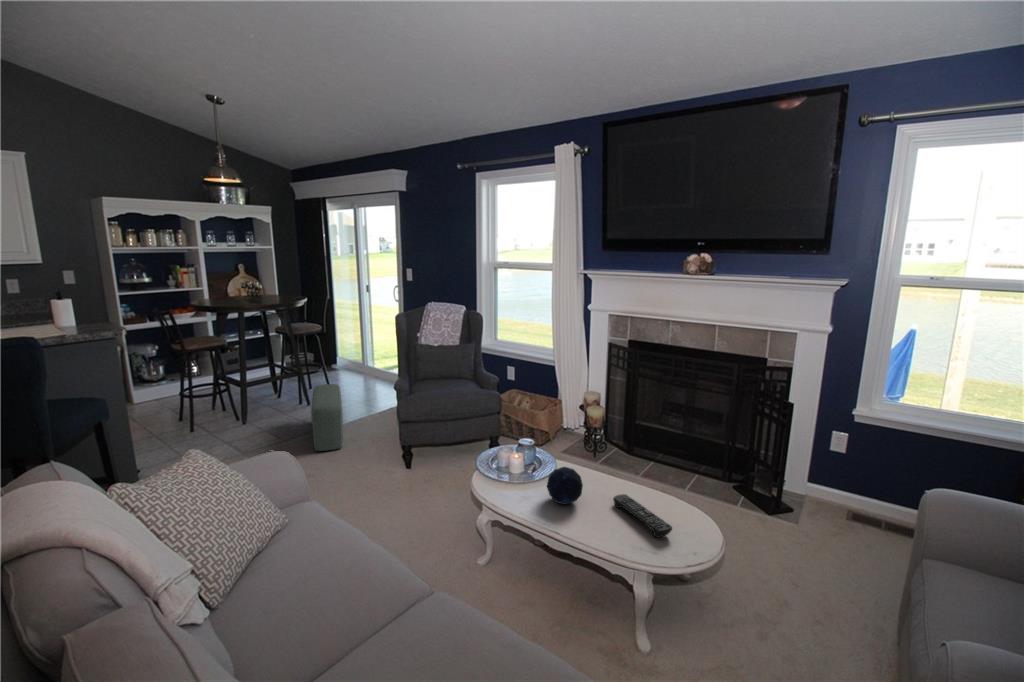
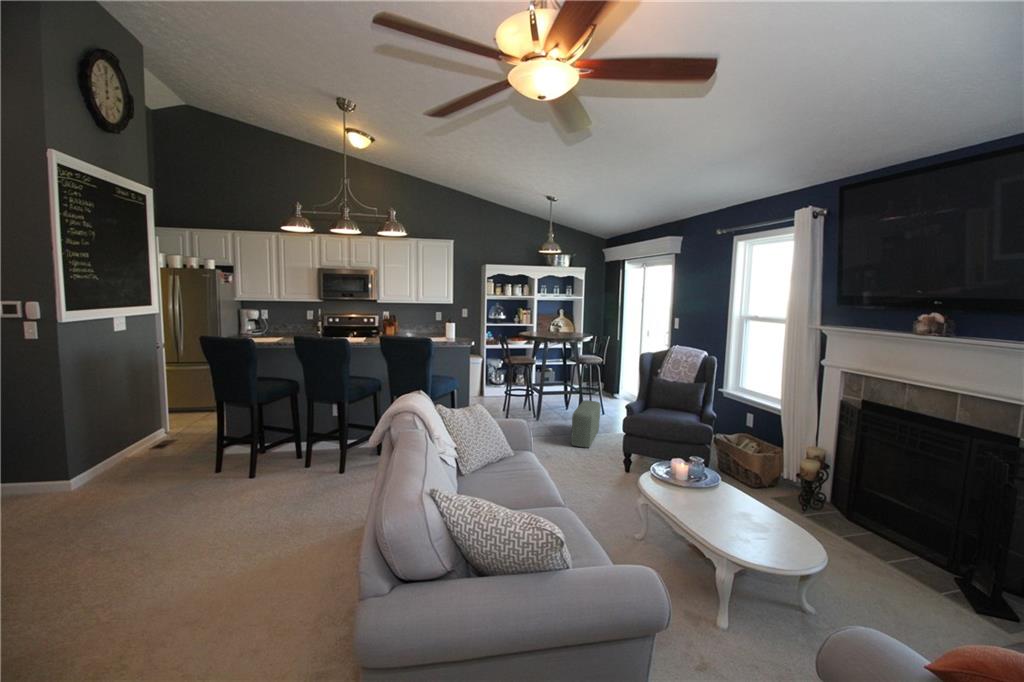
decorative orb: present [547,467,583,505] -> none [685,475,716,505]
remote control: present [613,494,672,538] -> none [741,512,773,547]

